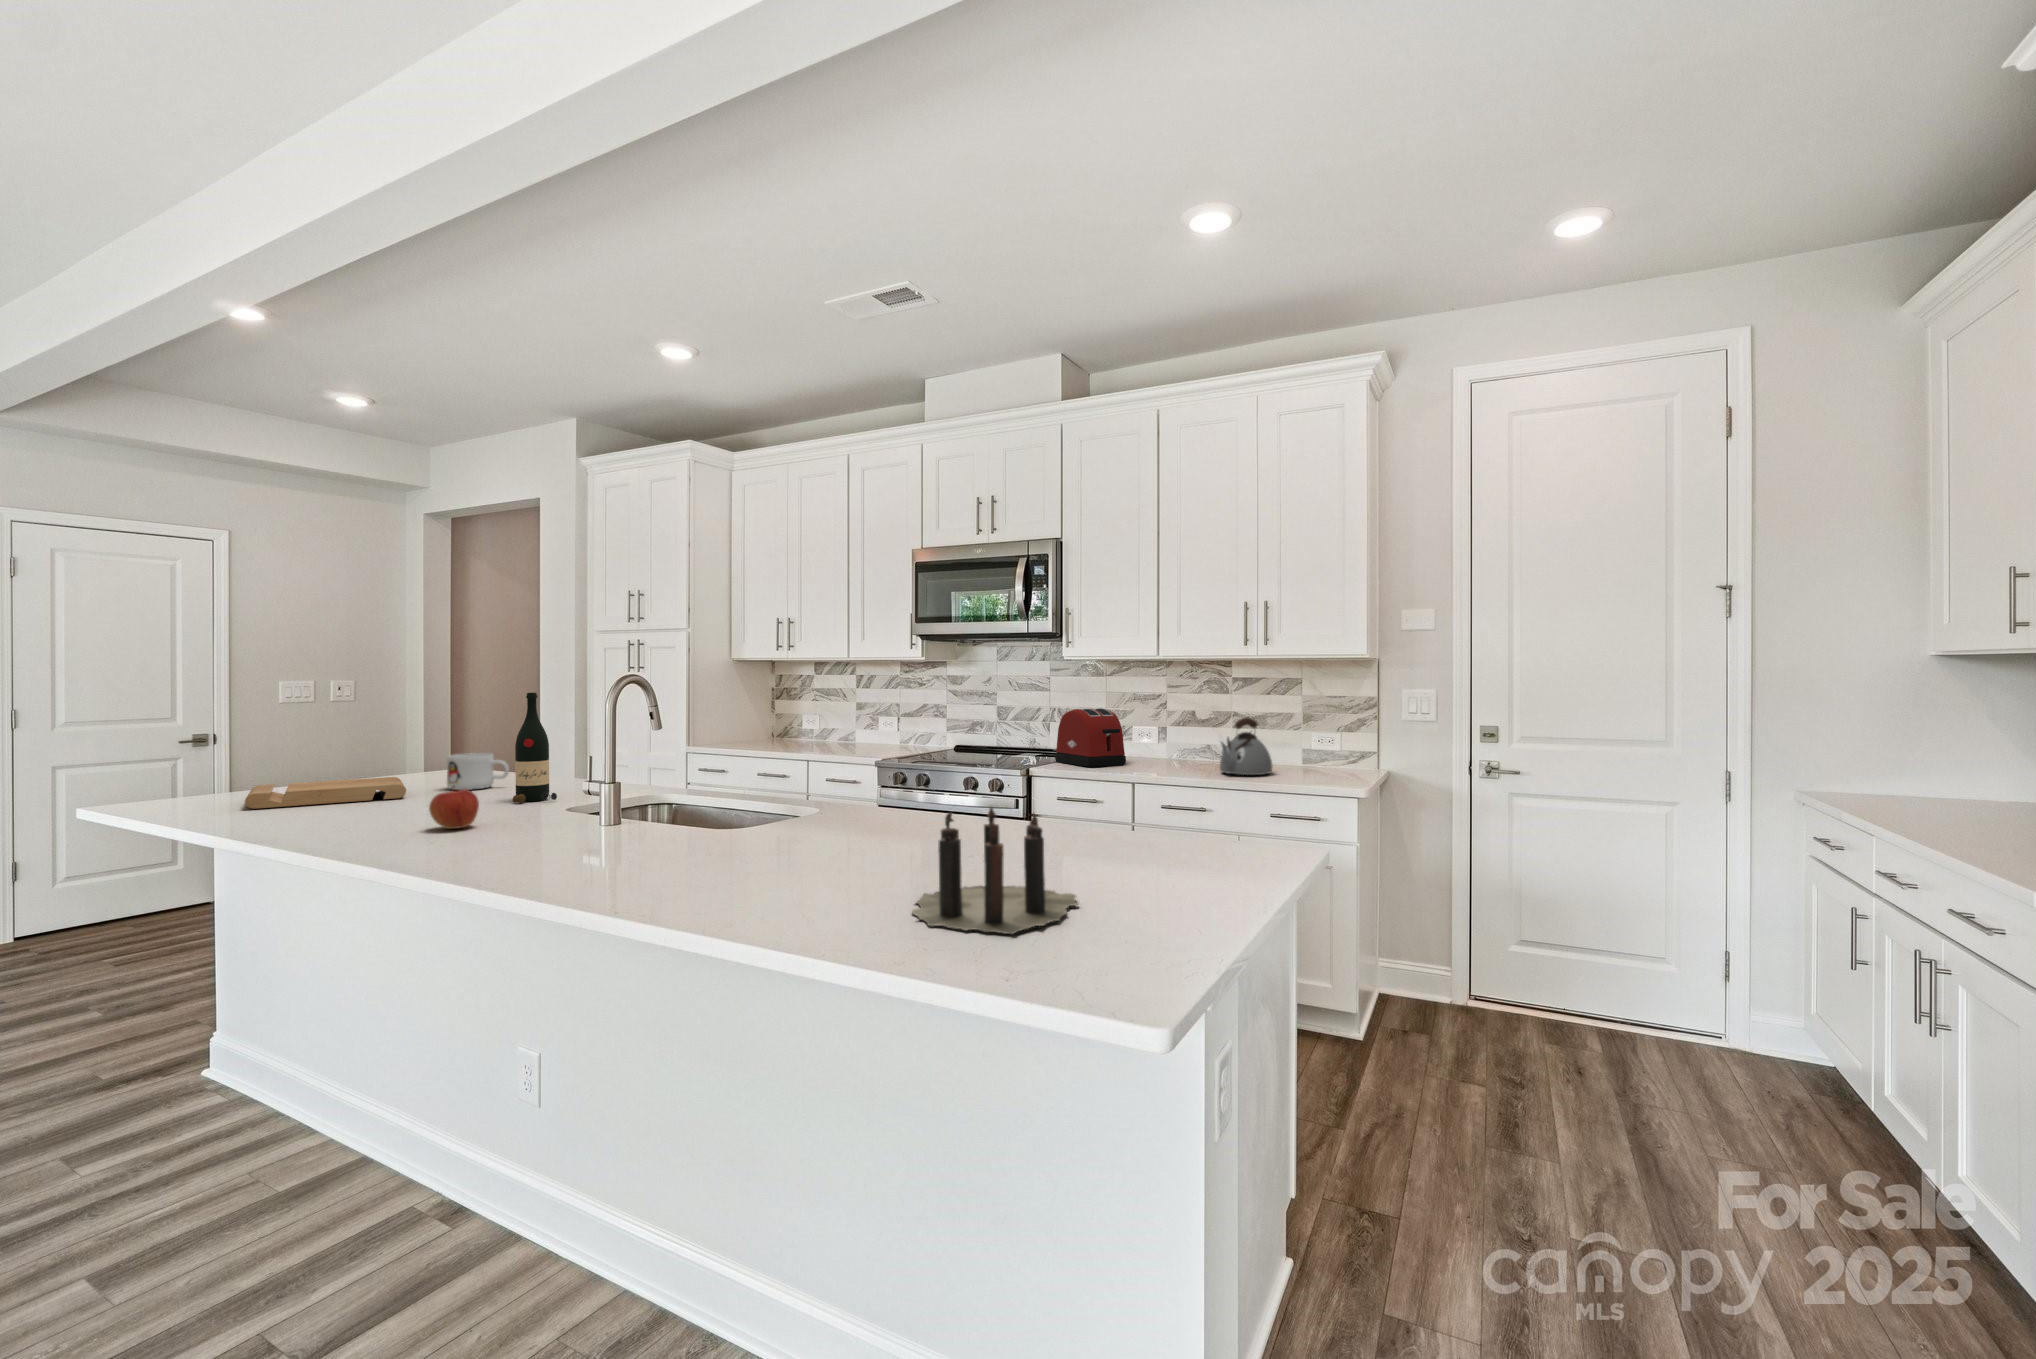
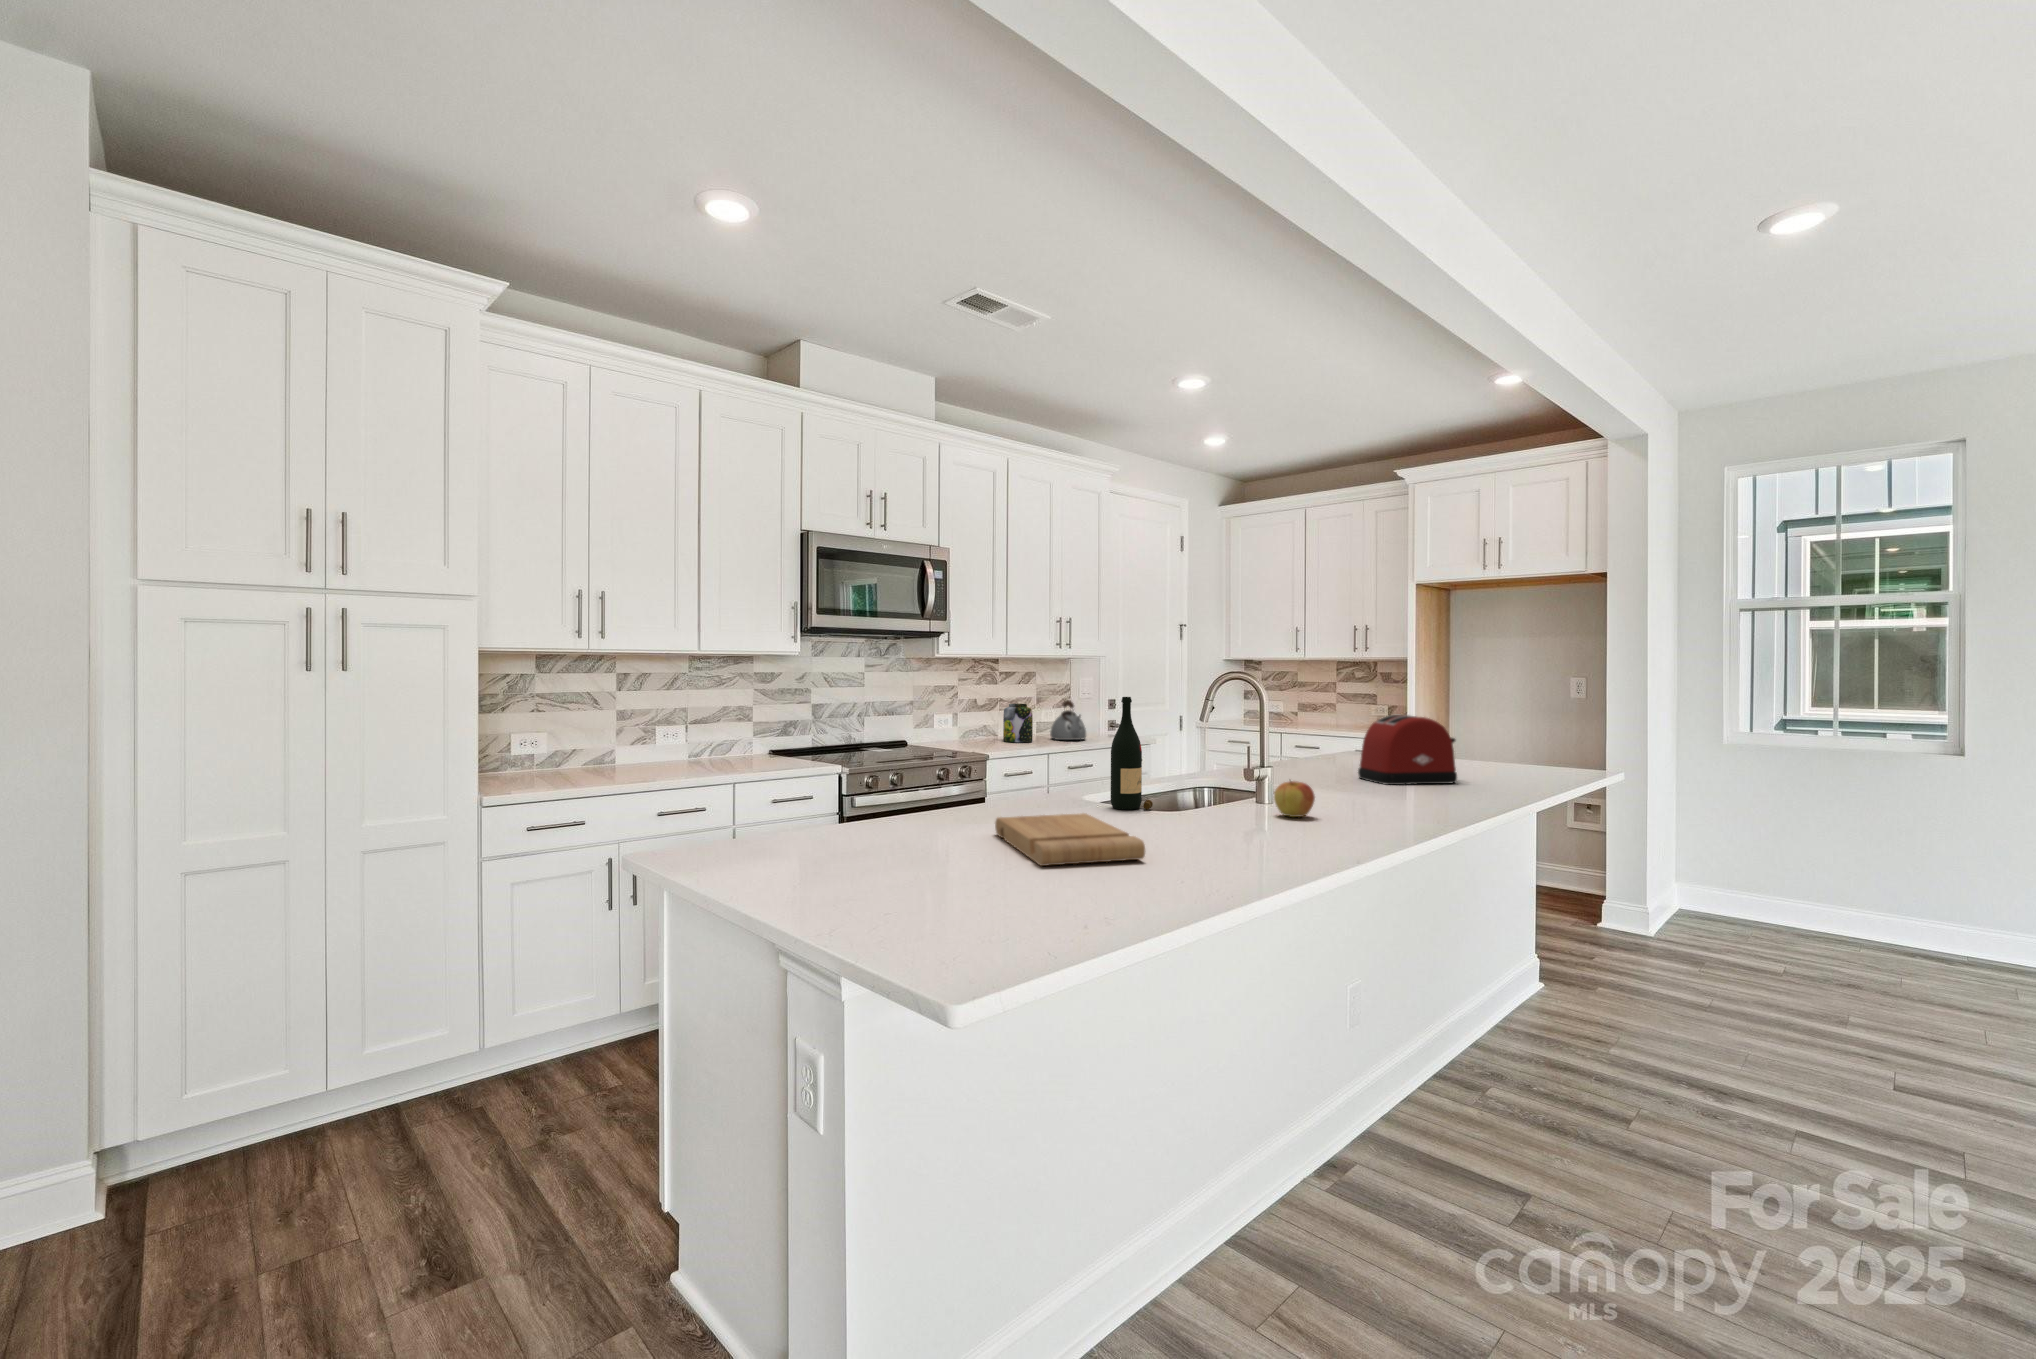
toaster: present [1055,708,1126,767] -> present [1358,715,1457,785]
jar: none [1160,718,1194,769] -> present [1003,704,1033,742]
mug: present [447,753,509,790] -> none [982,776,1032,823]
candle: present [912,806,1078,934] -> none [1460,733,1558,780]

